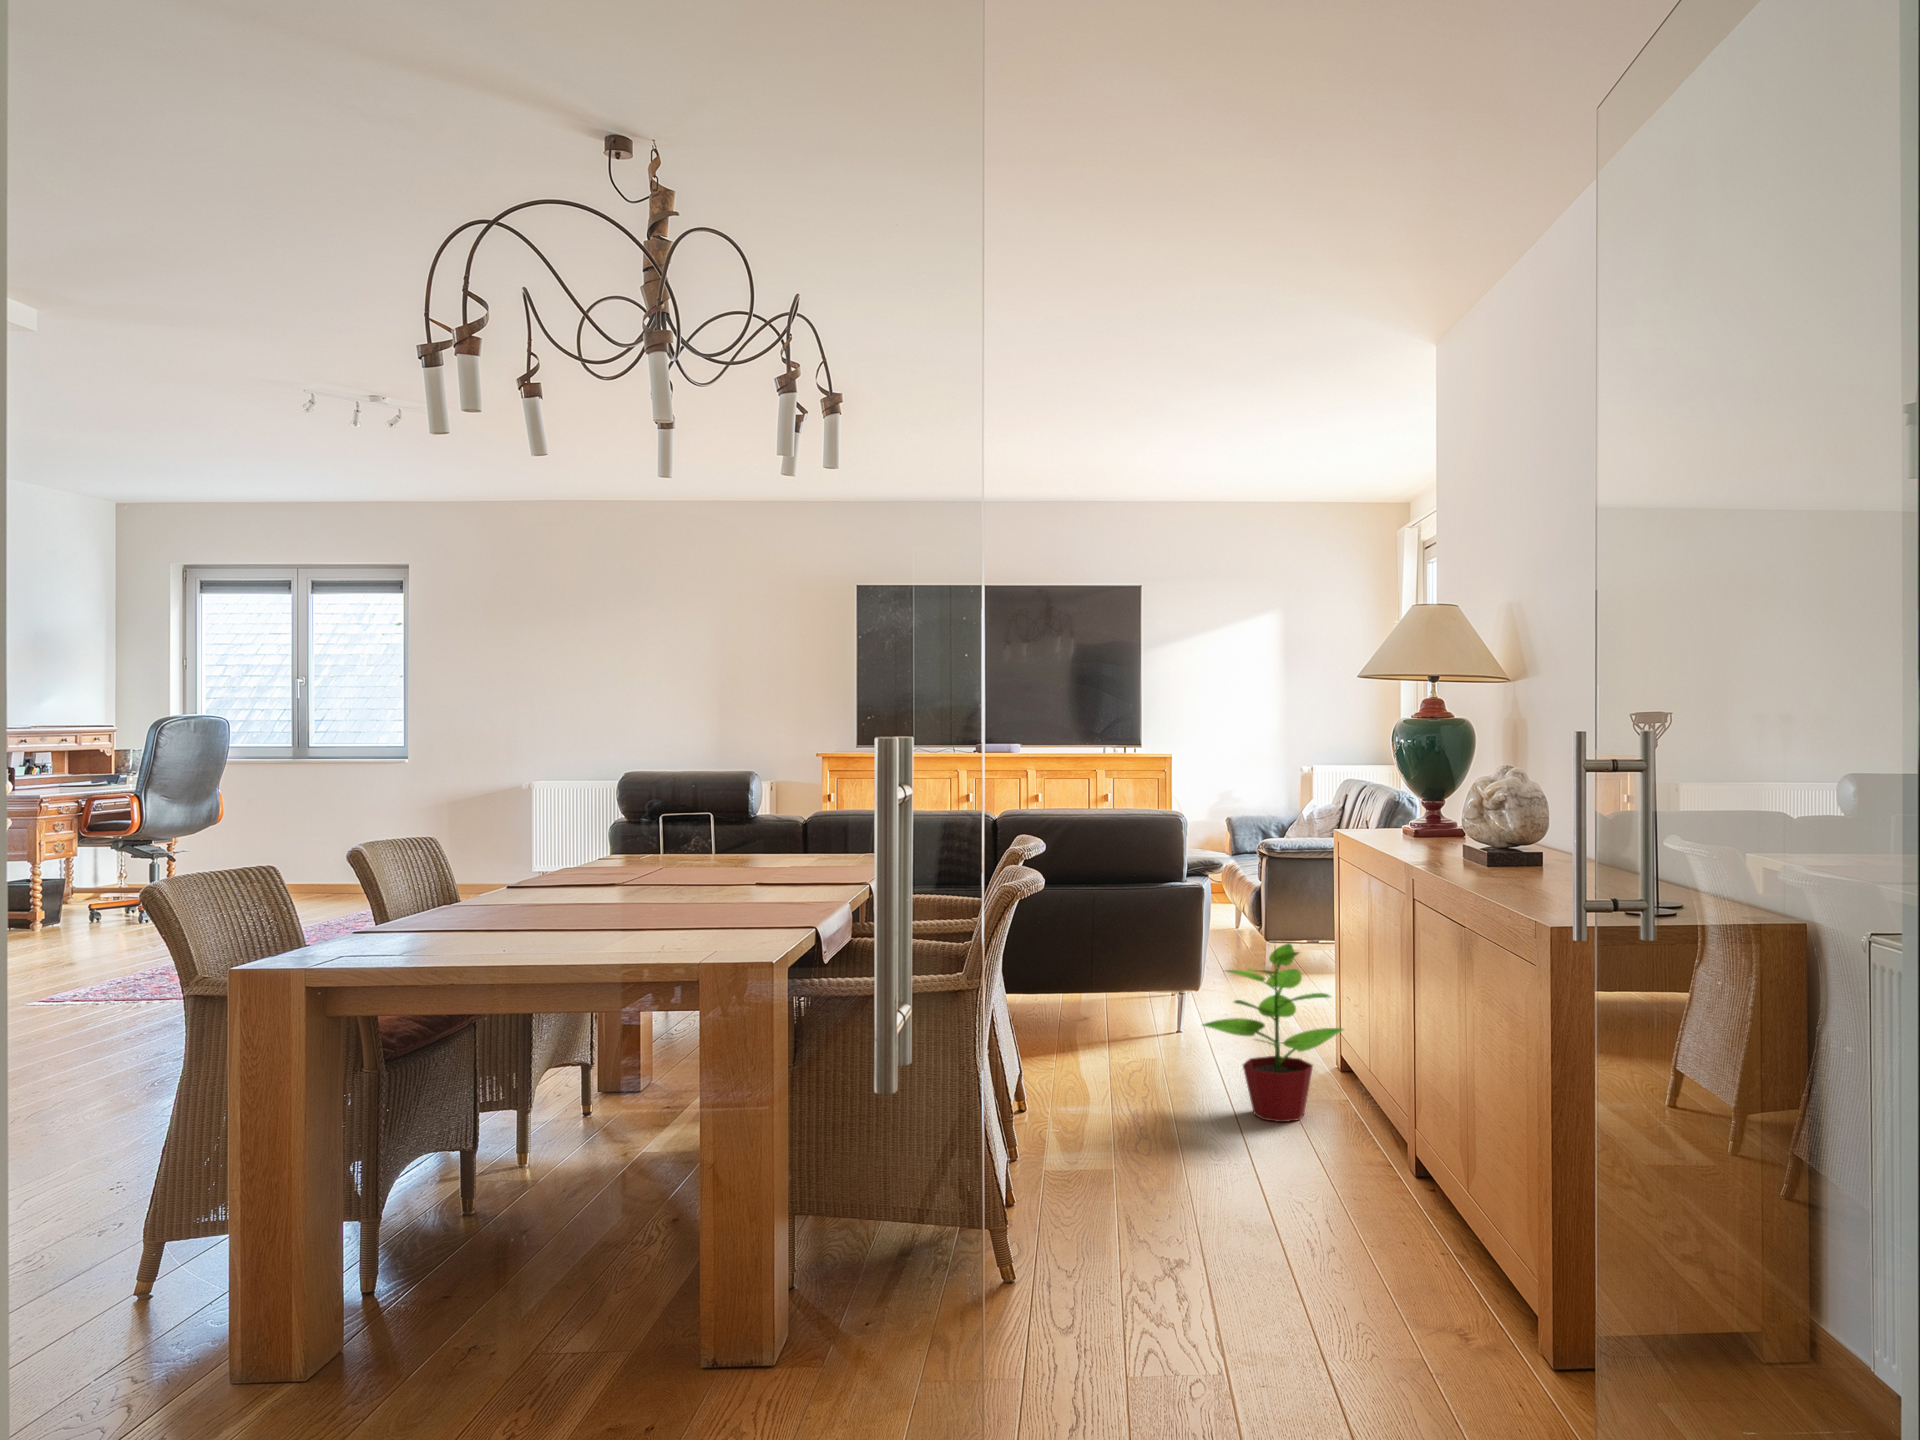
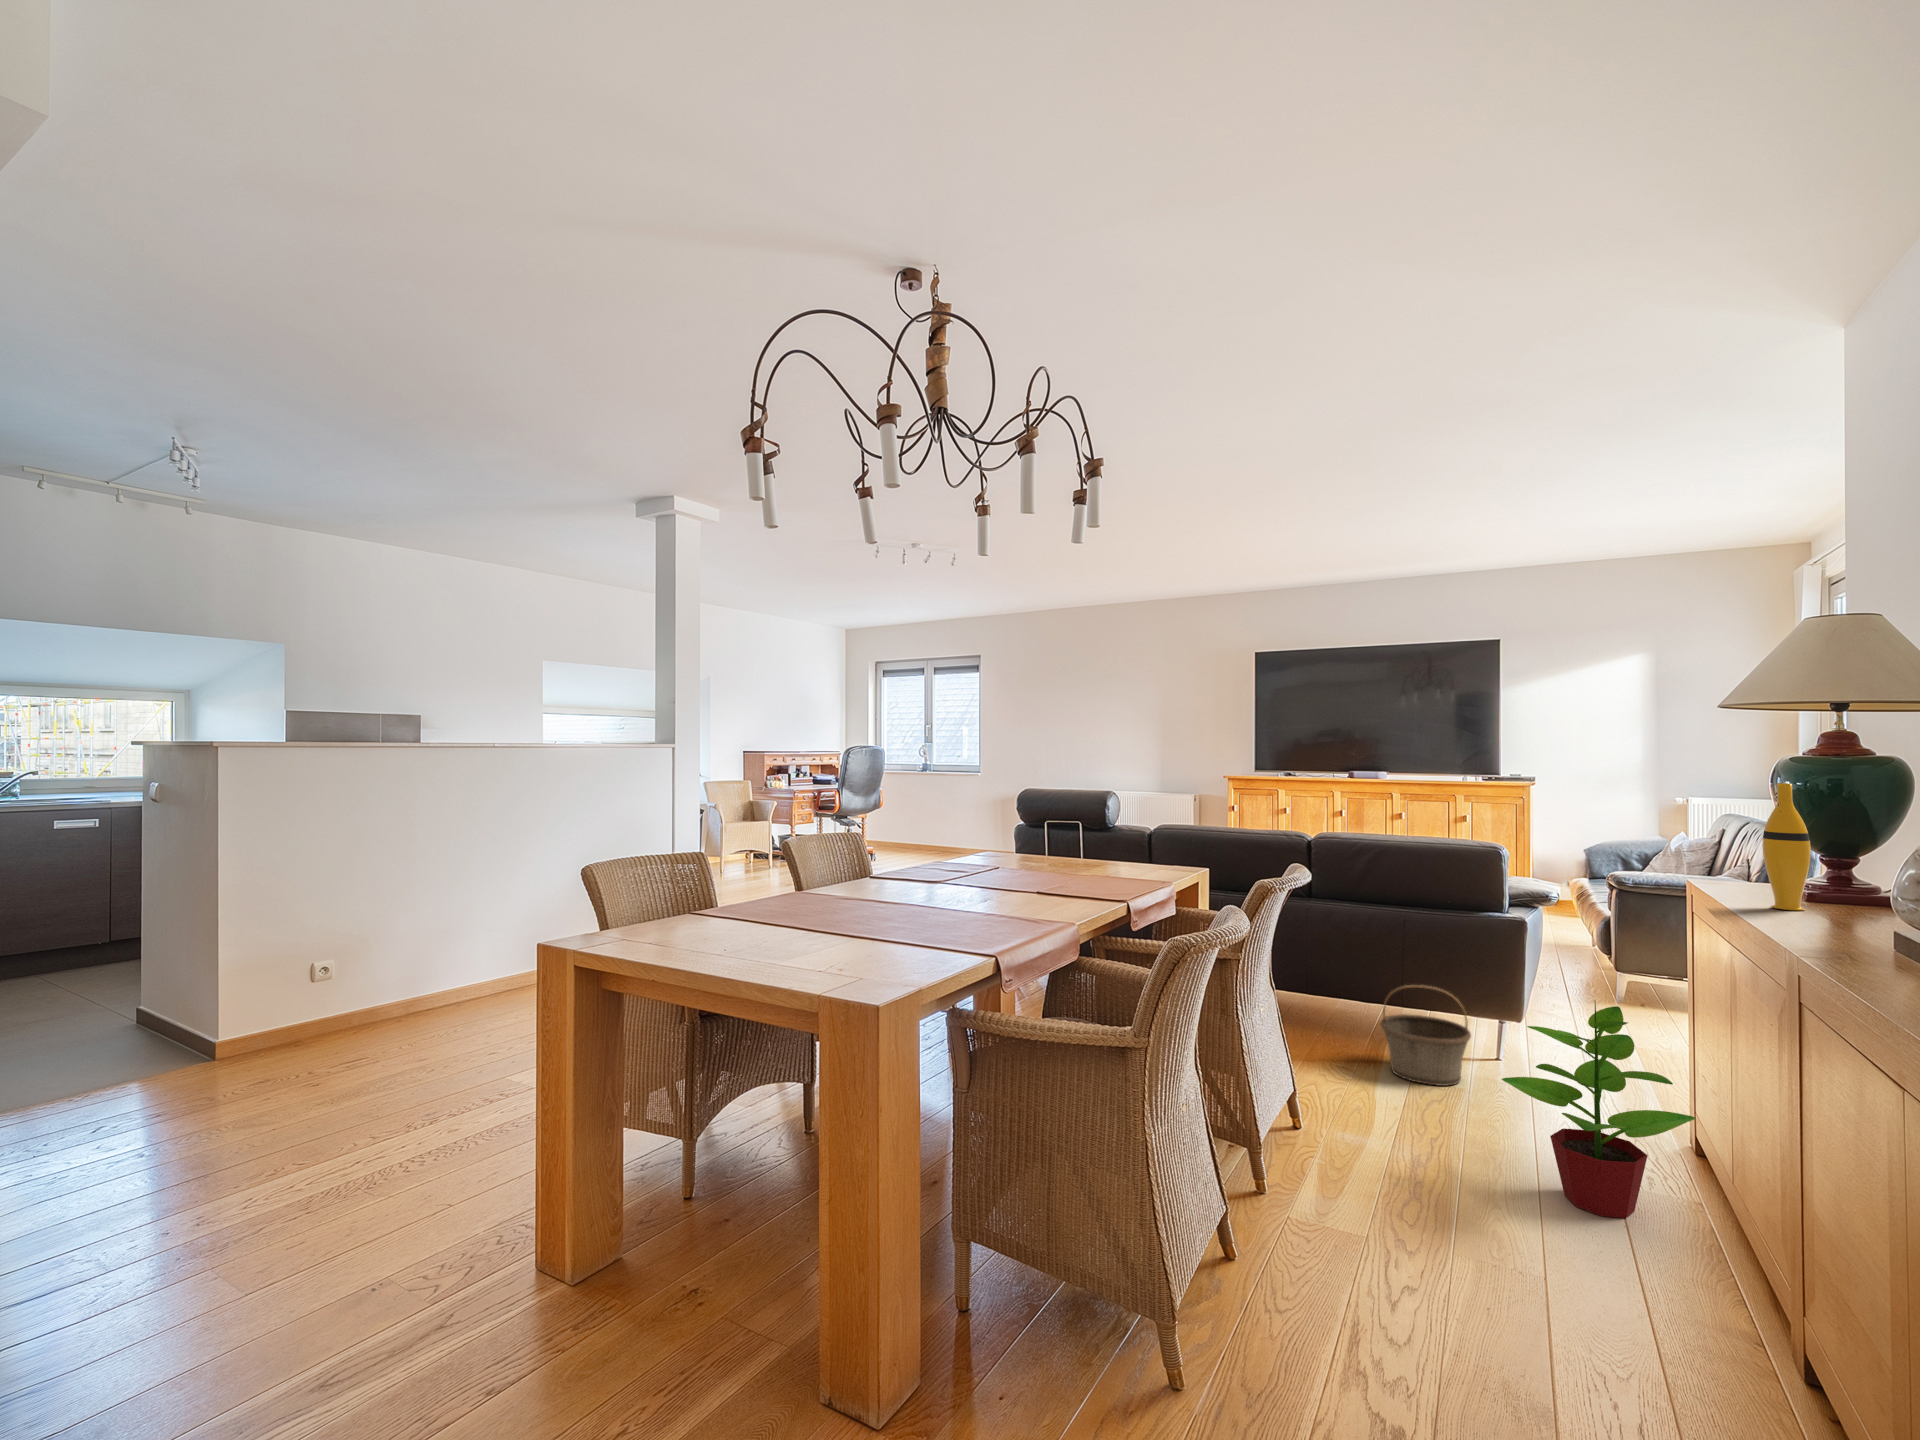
vase: none [1388,742,1418,844] -> present [1762,783,1811,911]
basket: none [1080,961,1162,1057] -> present [1380,985,1471,1086]

